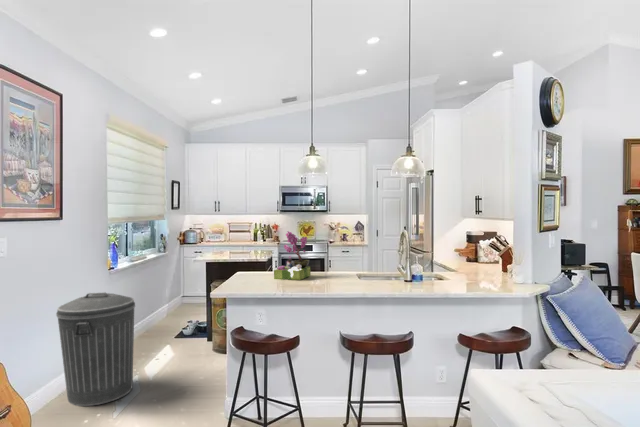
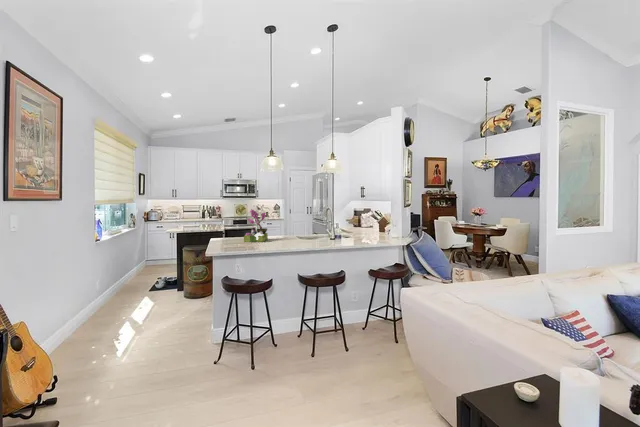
trash can: present [56,292,135,406] -> none [63,258,132,348]

